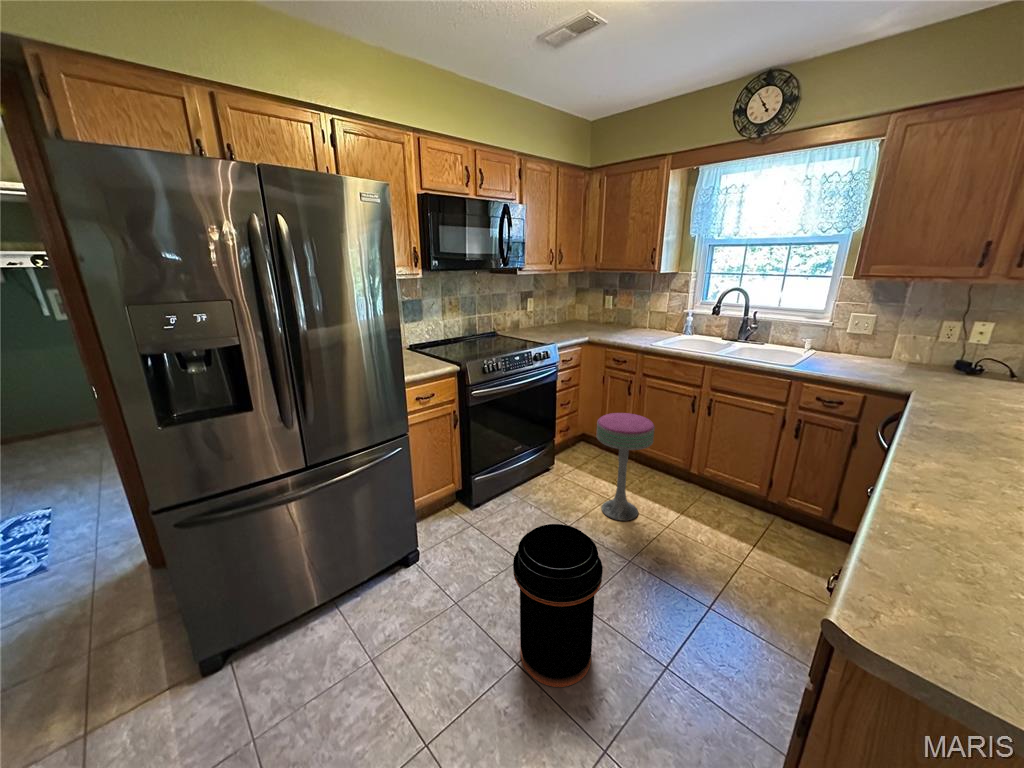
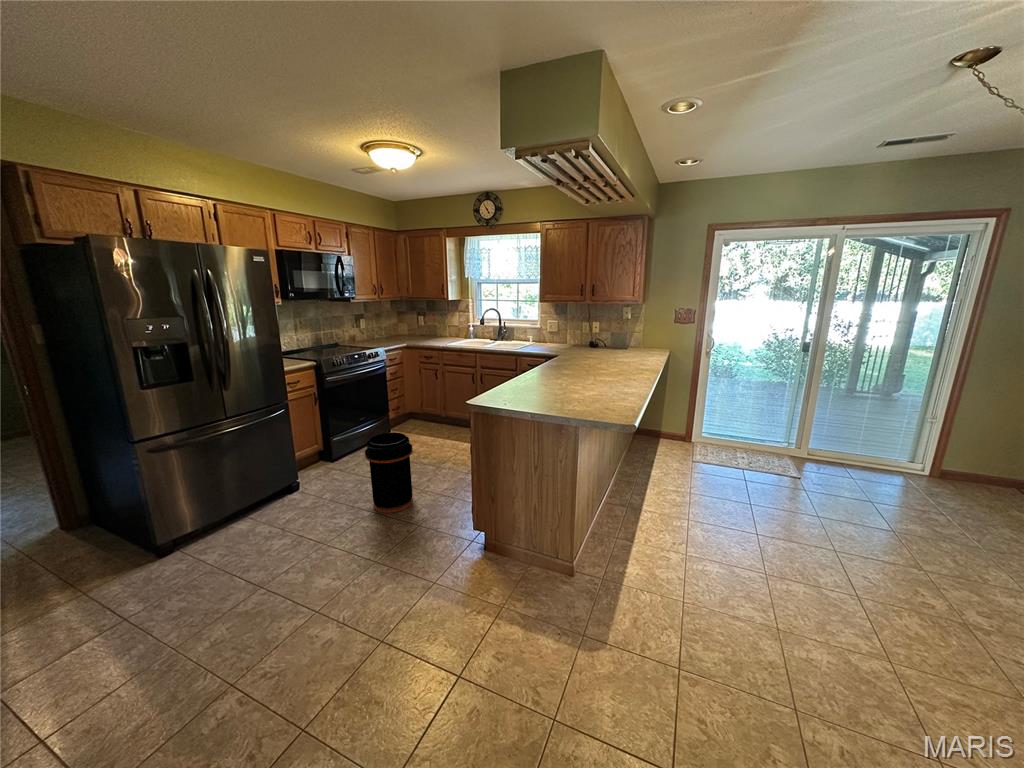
bar stool: present [597,413,655,521] -> none [413,386,448,451]

